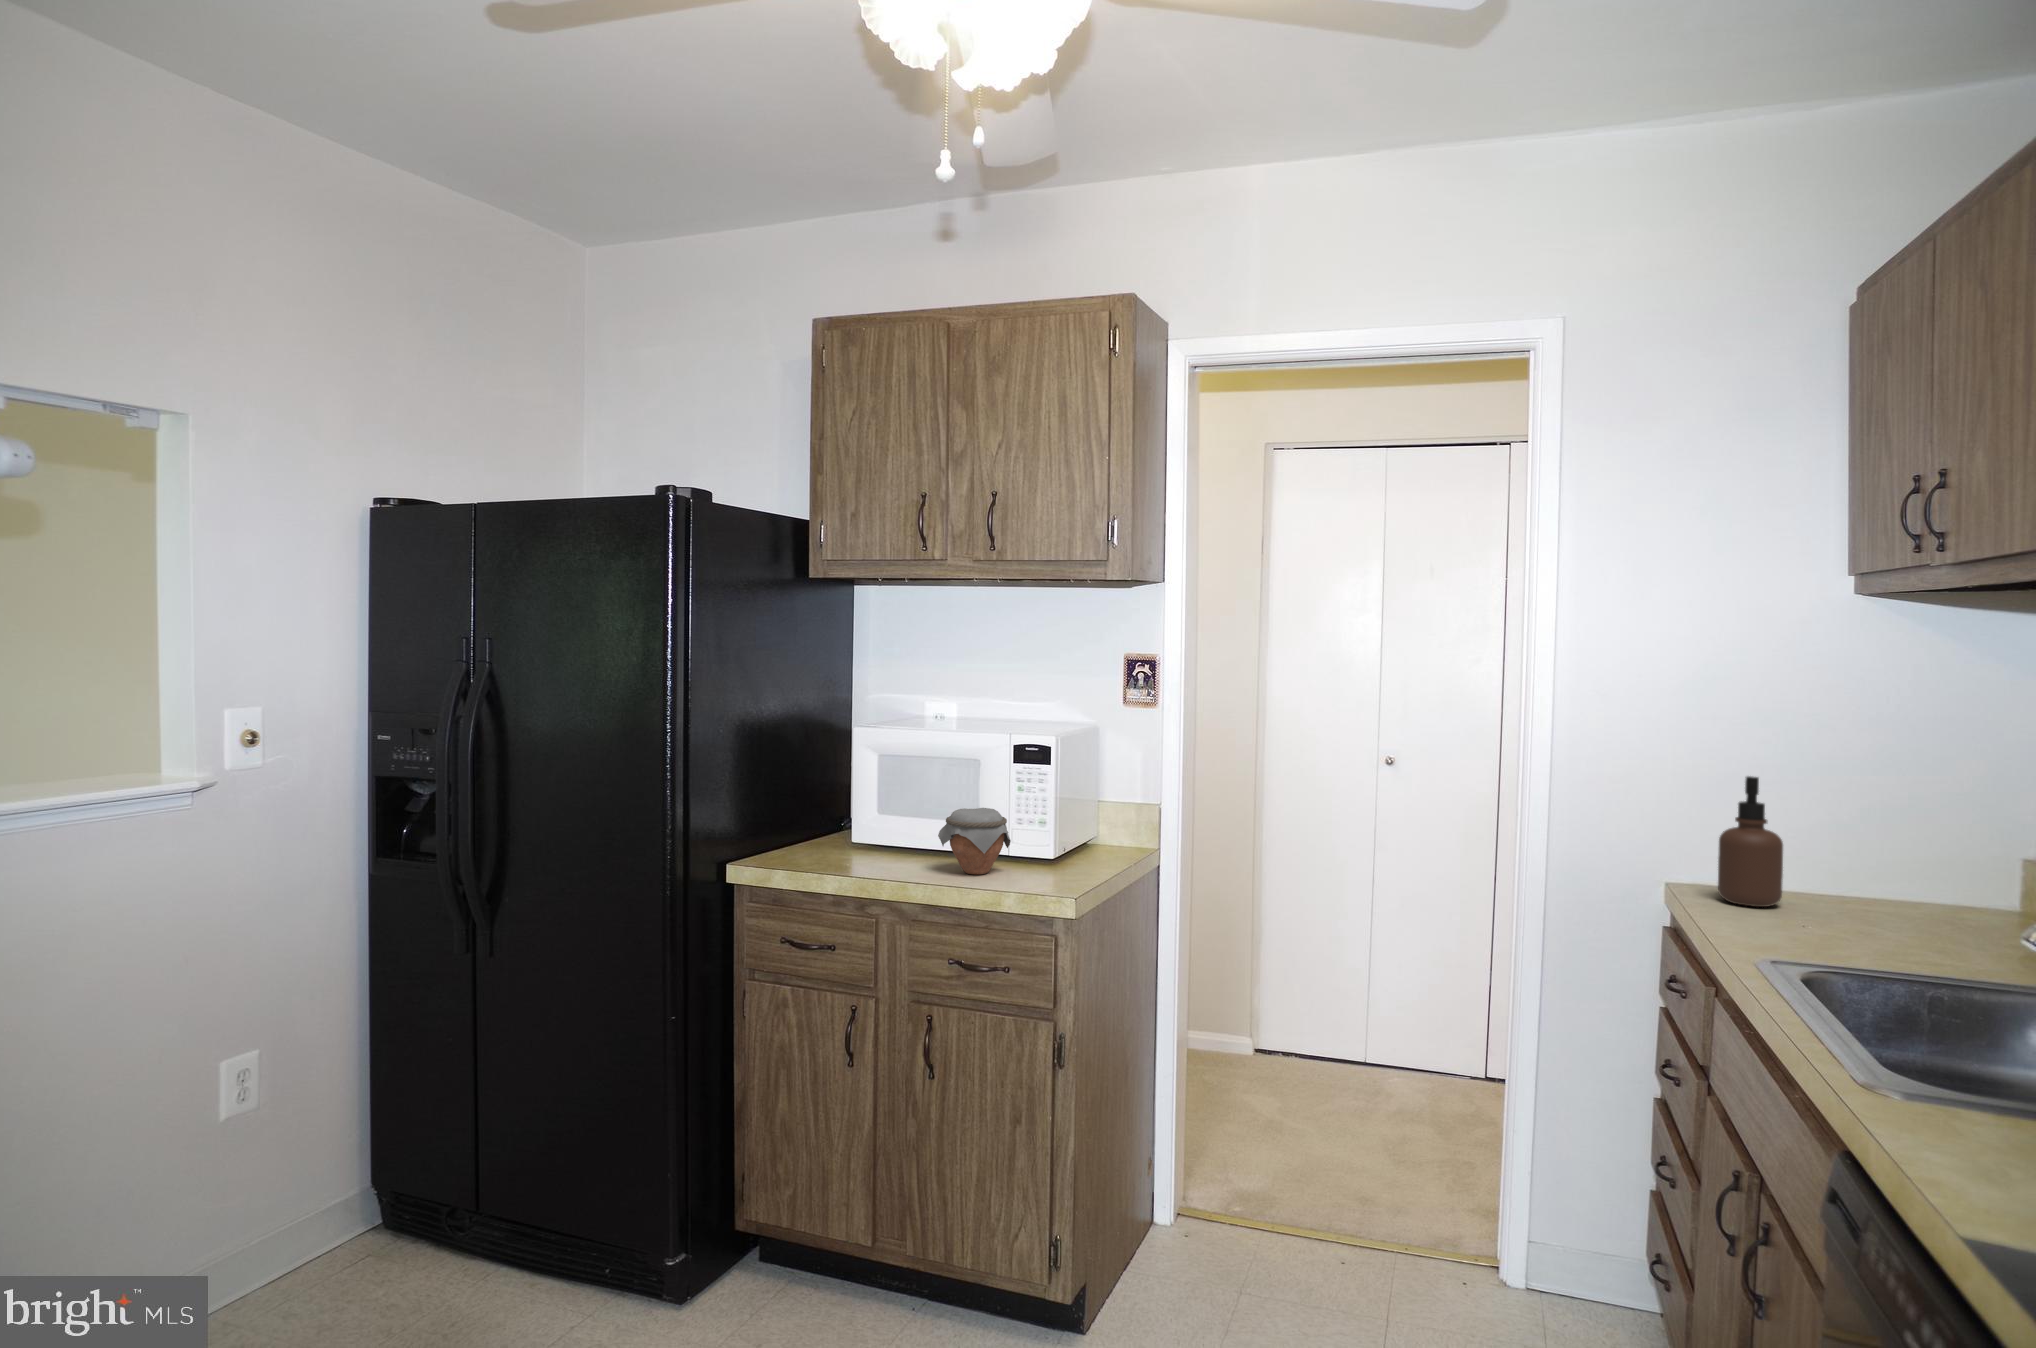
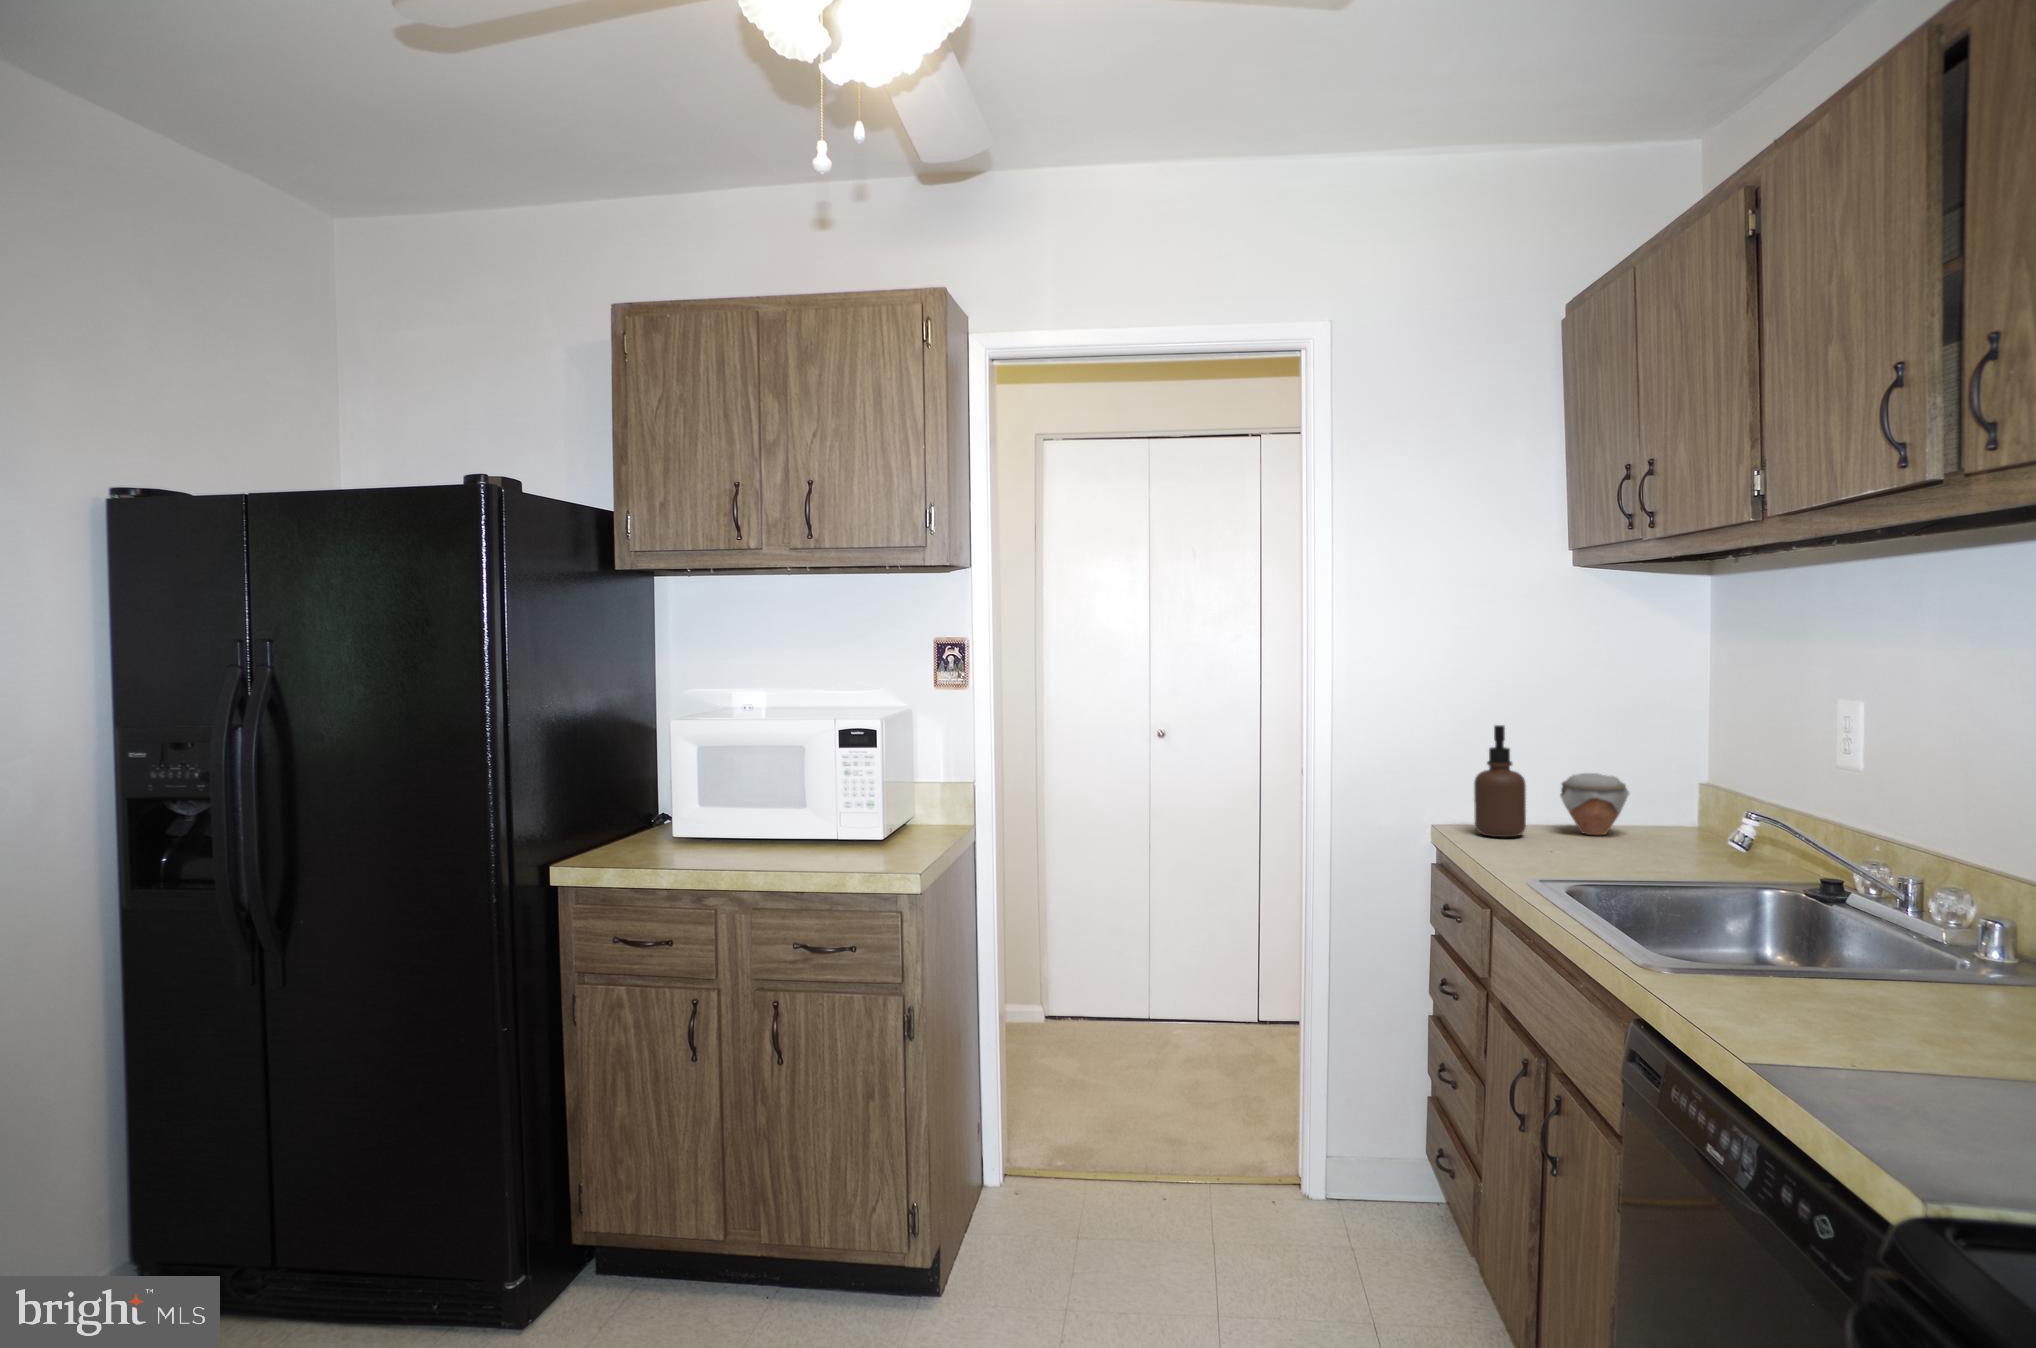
jar: present [938,808,1011,874] -> present [1560,773,1629,835]

